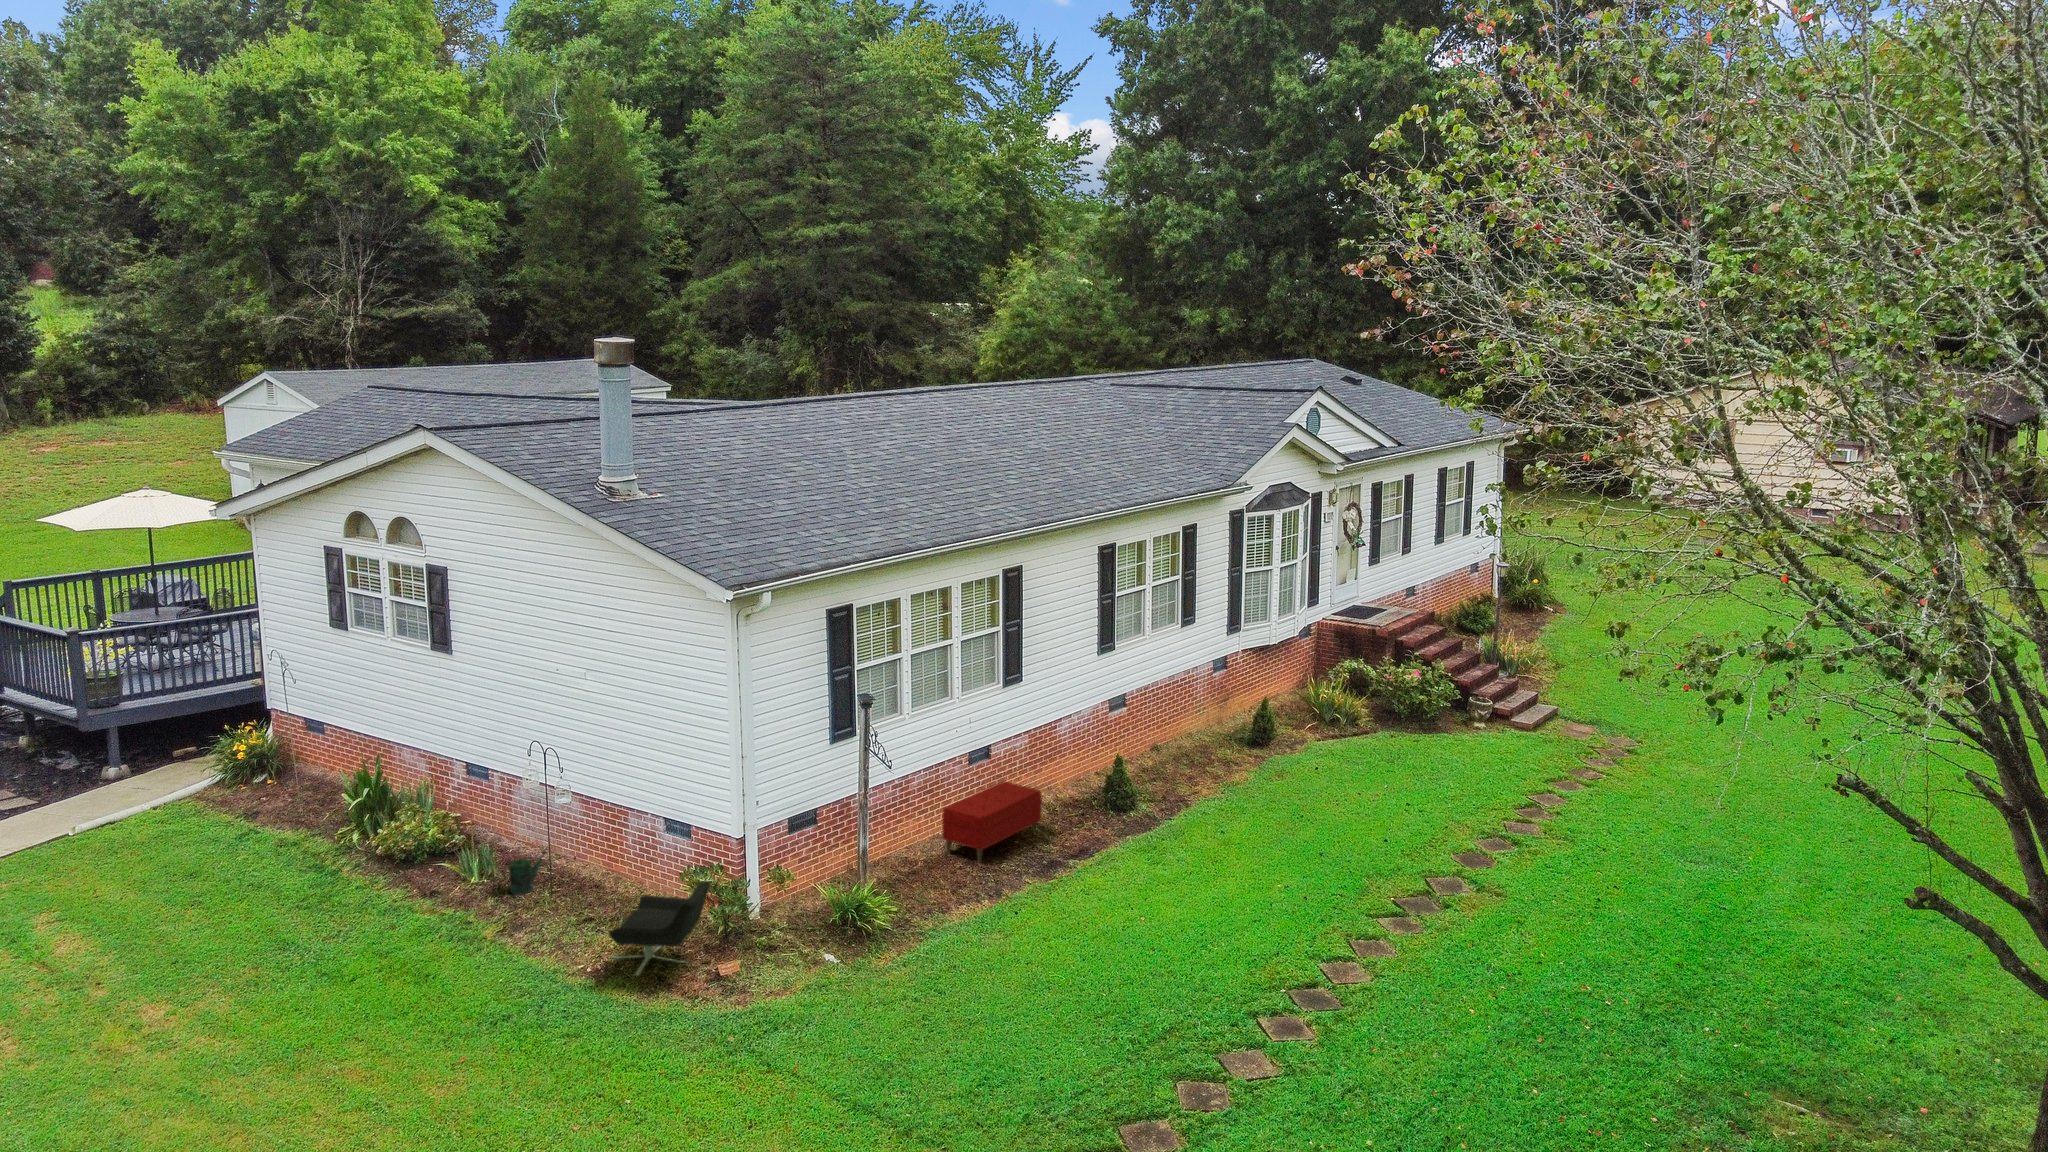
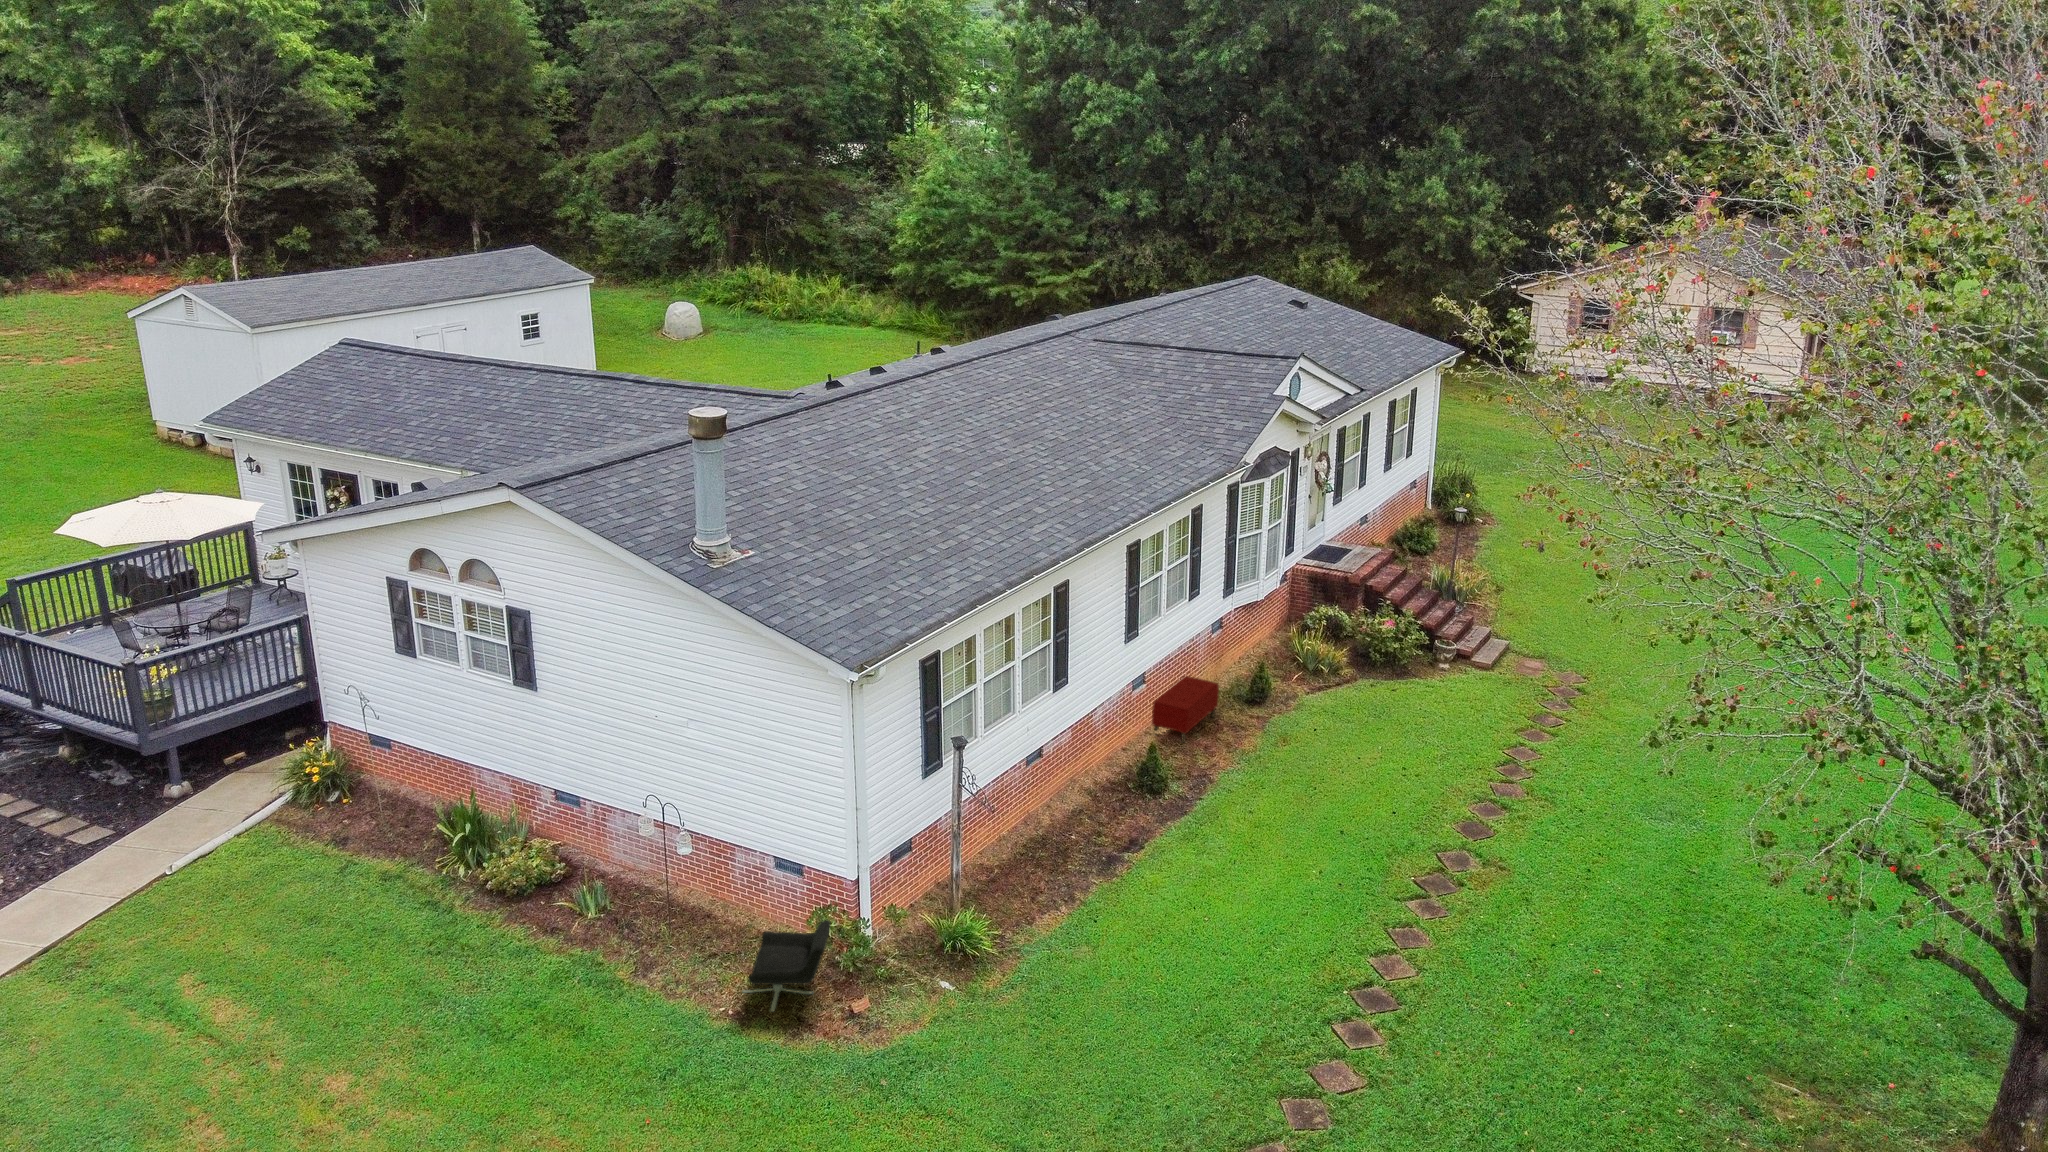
bench: present [942,781,1042,863] -> present [1152,676,1219,742]
watering can: present [503,851,546,894] -> none [614,876,651,921]

